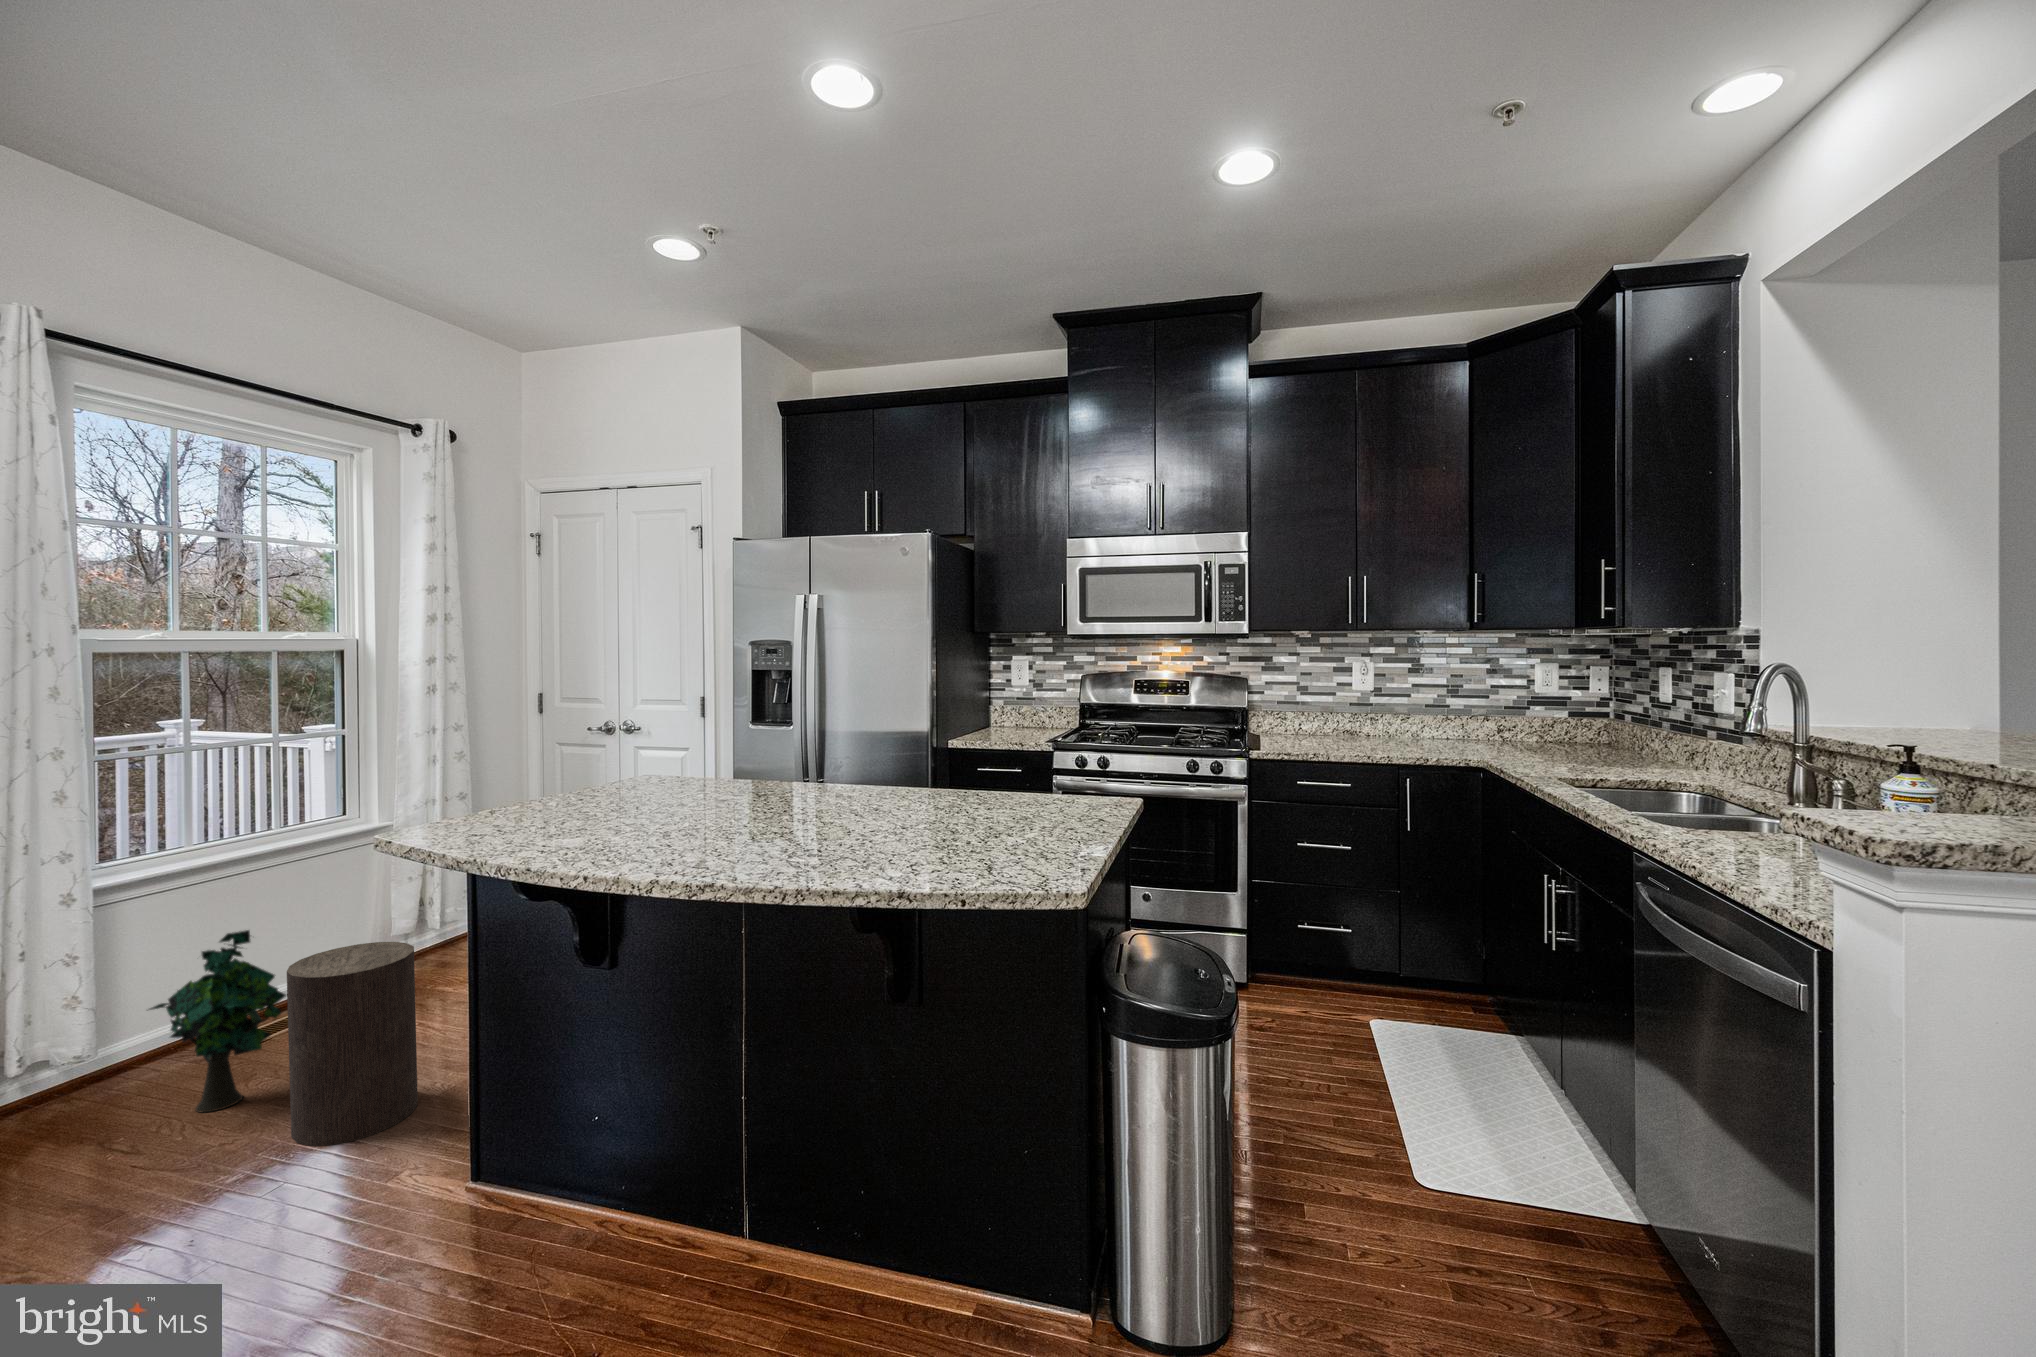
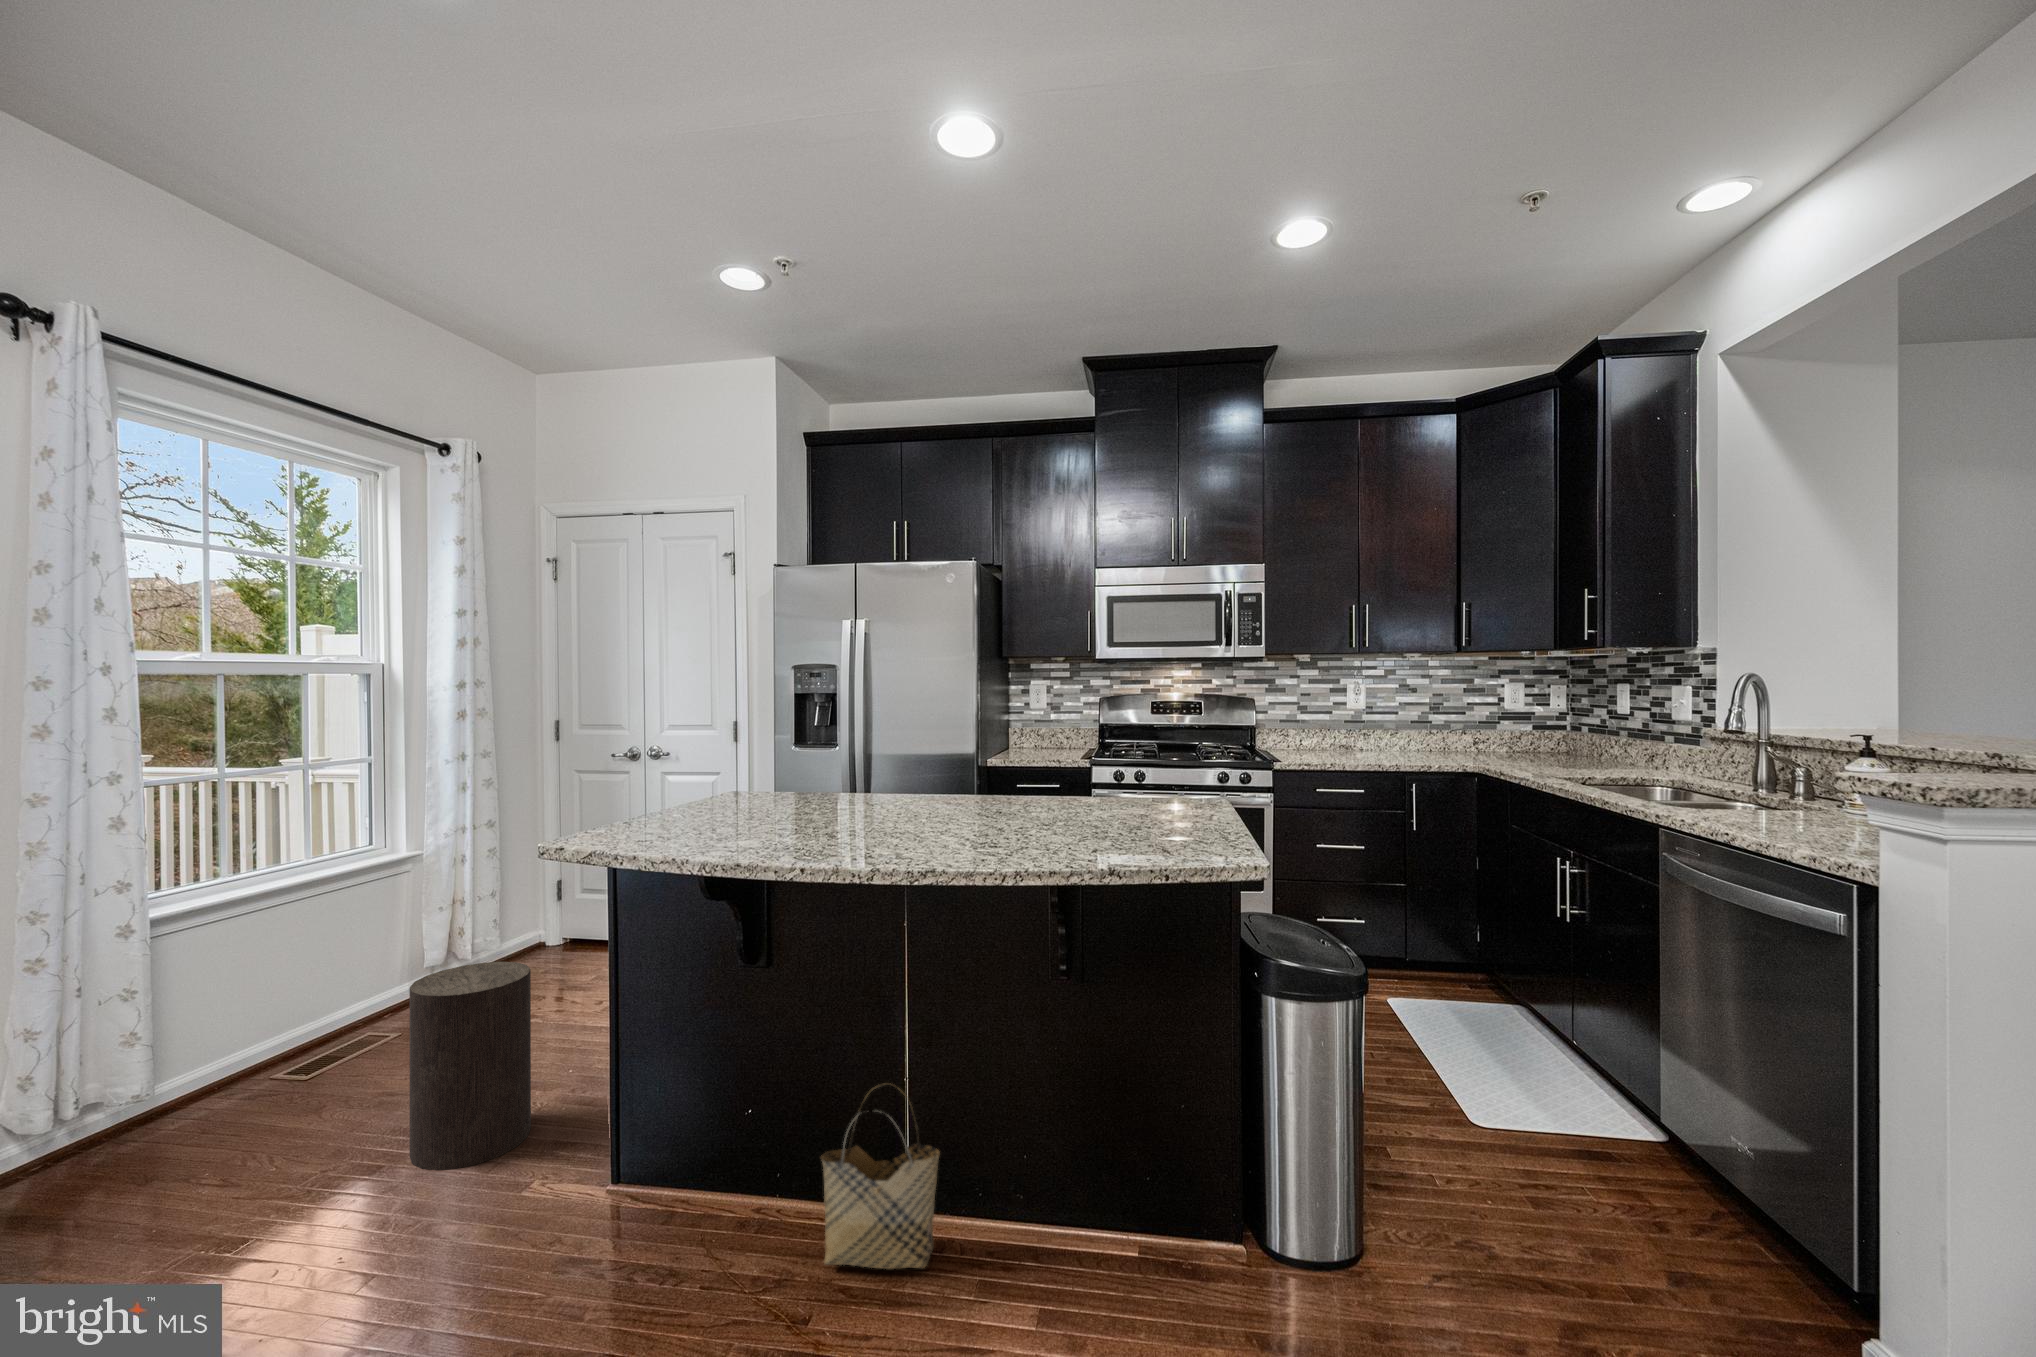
decorative plant: present [150,930,286,1112] -> none [236,956,375,1149]
woven basket: none [596,1102,723,1306] -> present [821,1082,940,1269]

